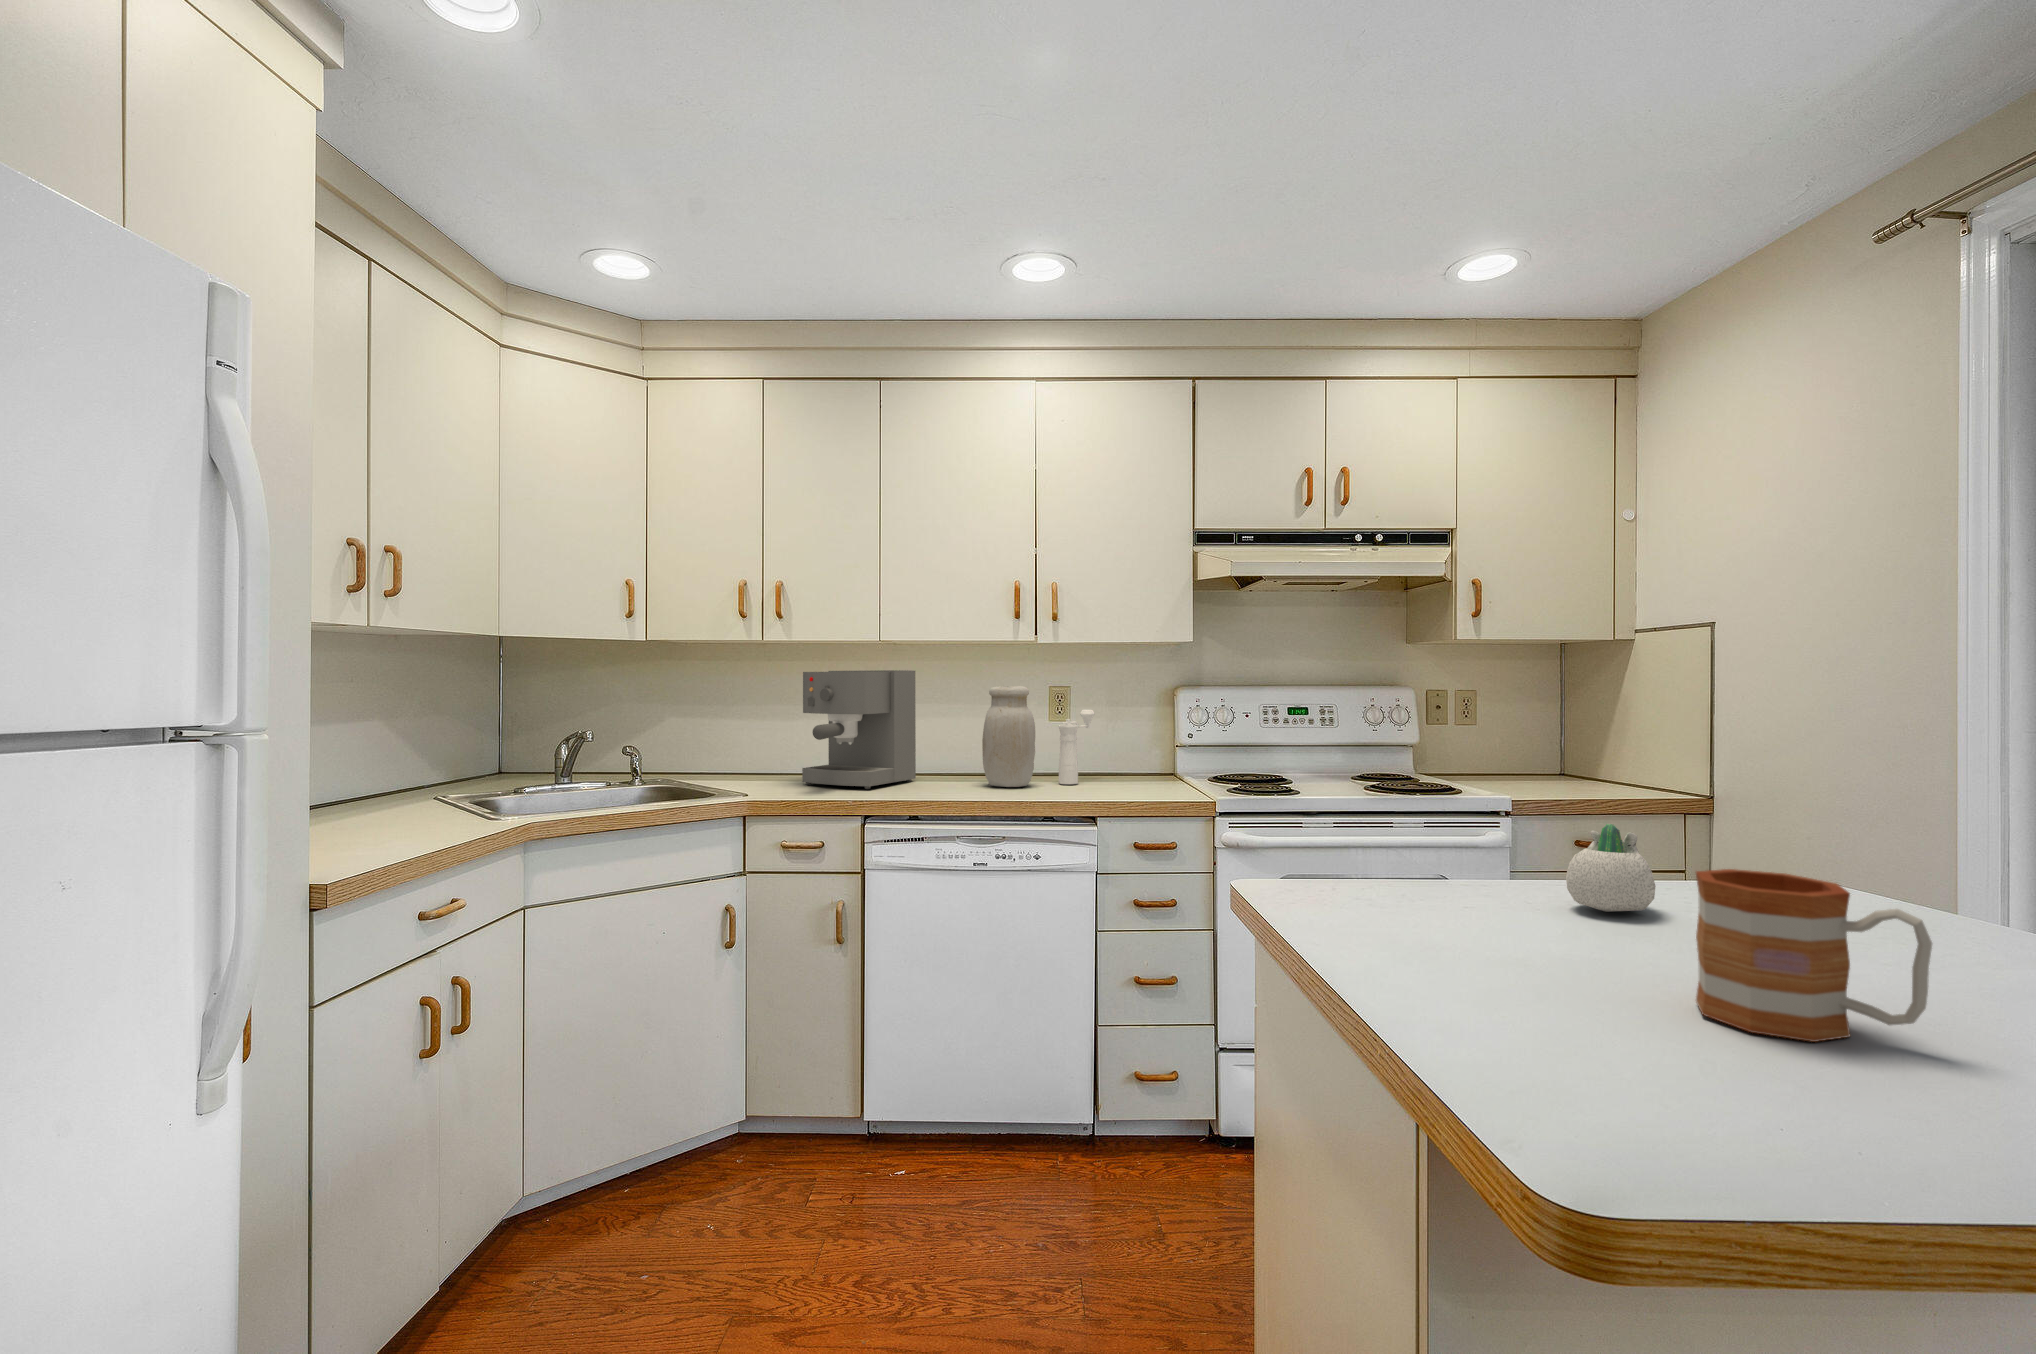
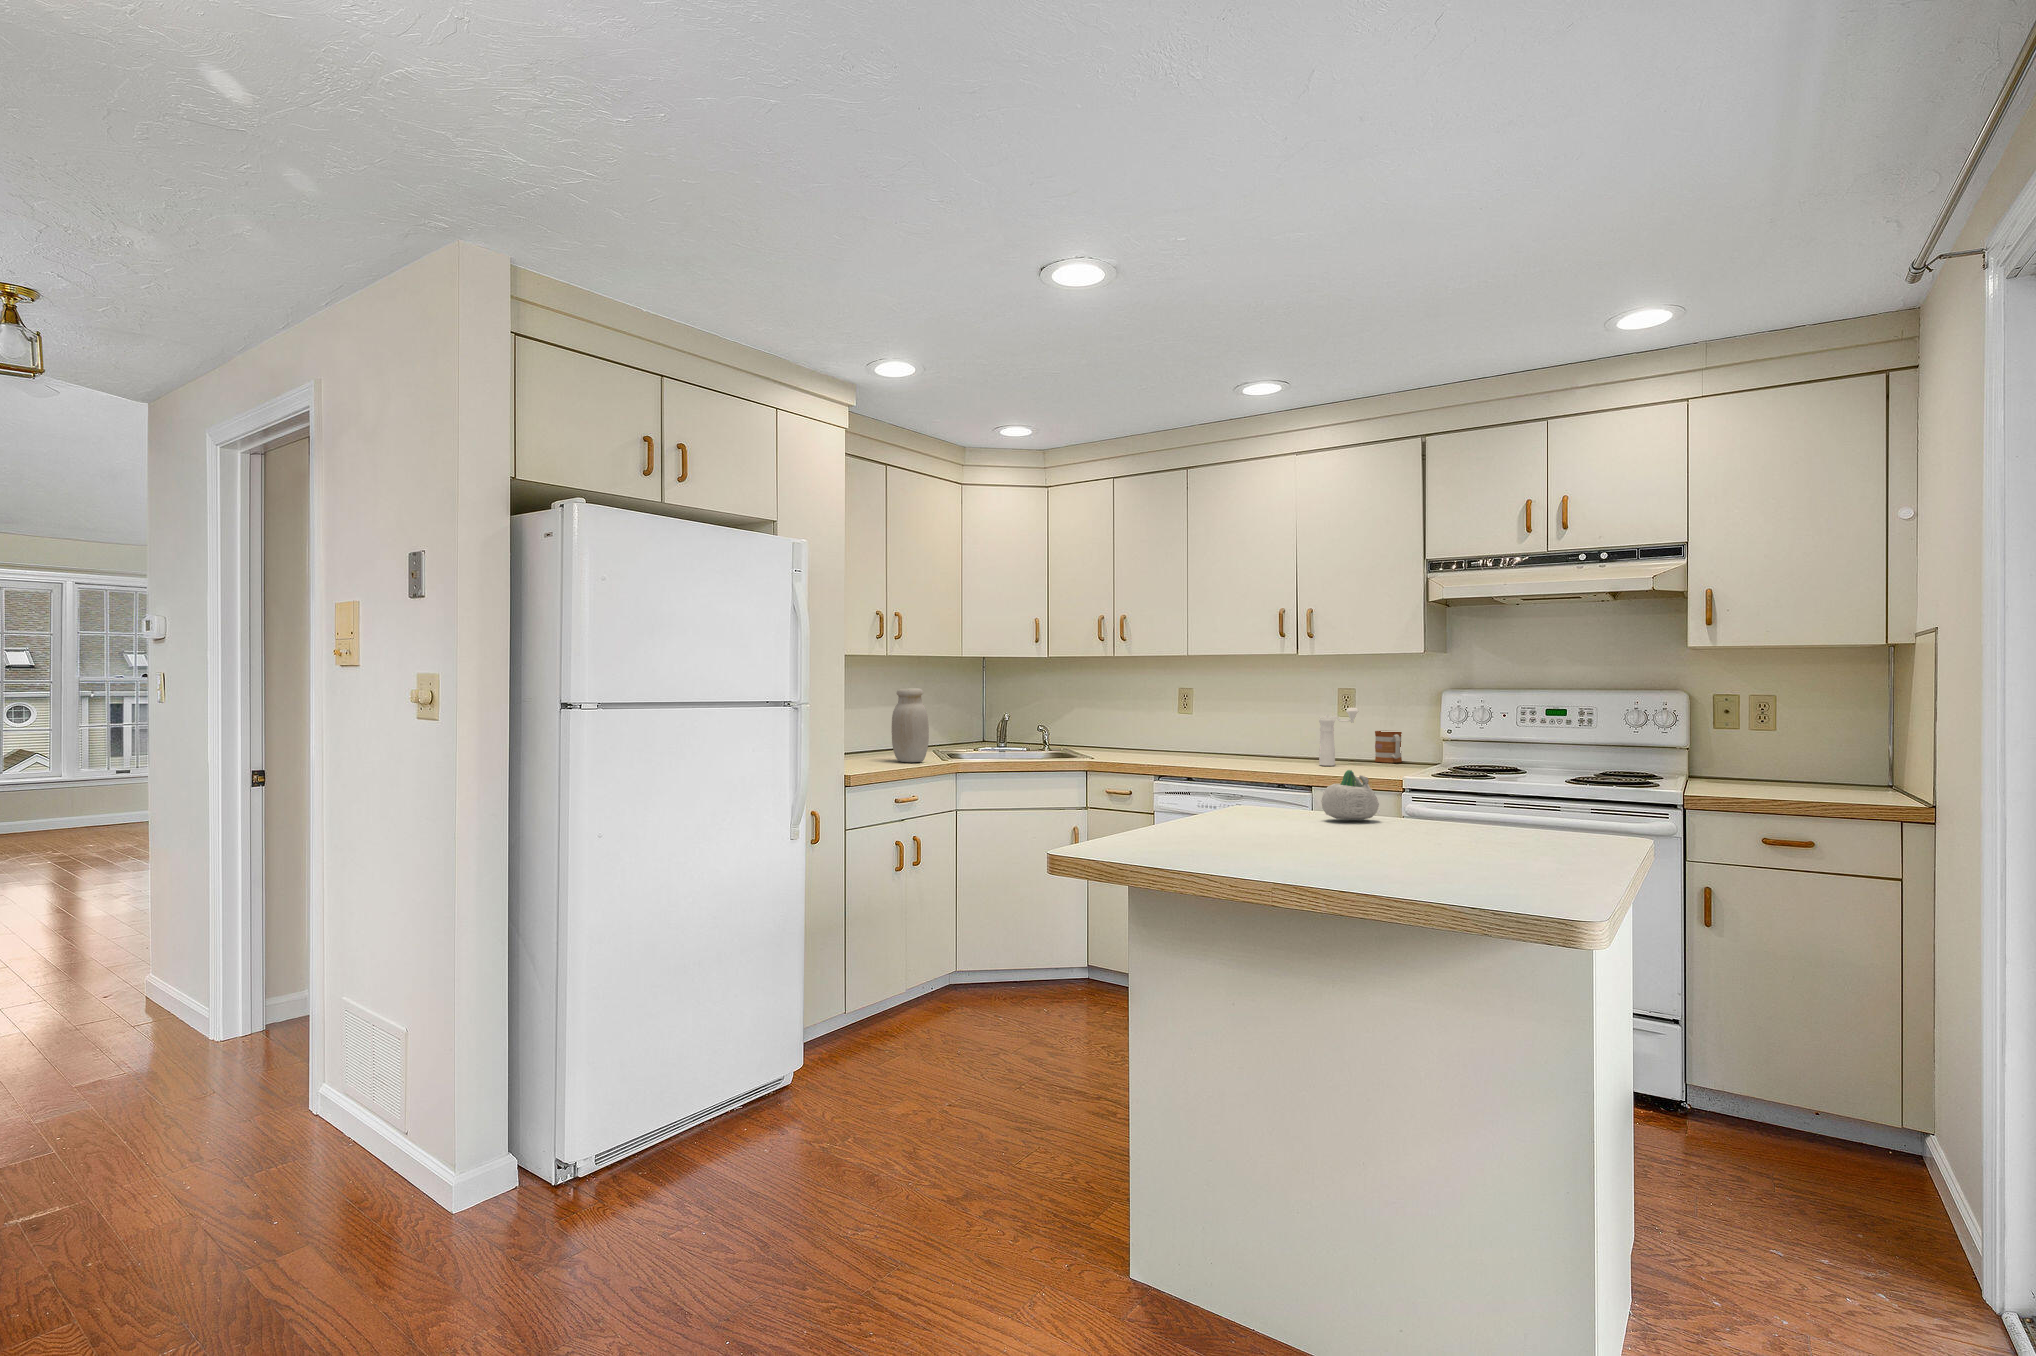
coffee maker: present [802,670,916,789] -> none [1133,676,1221,760]
jar: present [982,686,1035,787] -> present [892,688,929,762]
mug: present [1696,869,1932,1042] -> present [1375,731,1402,763]

